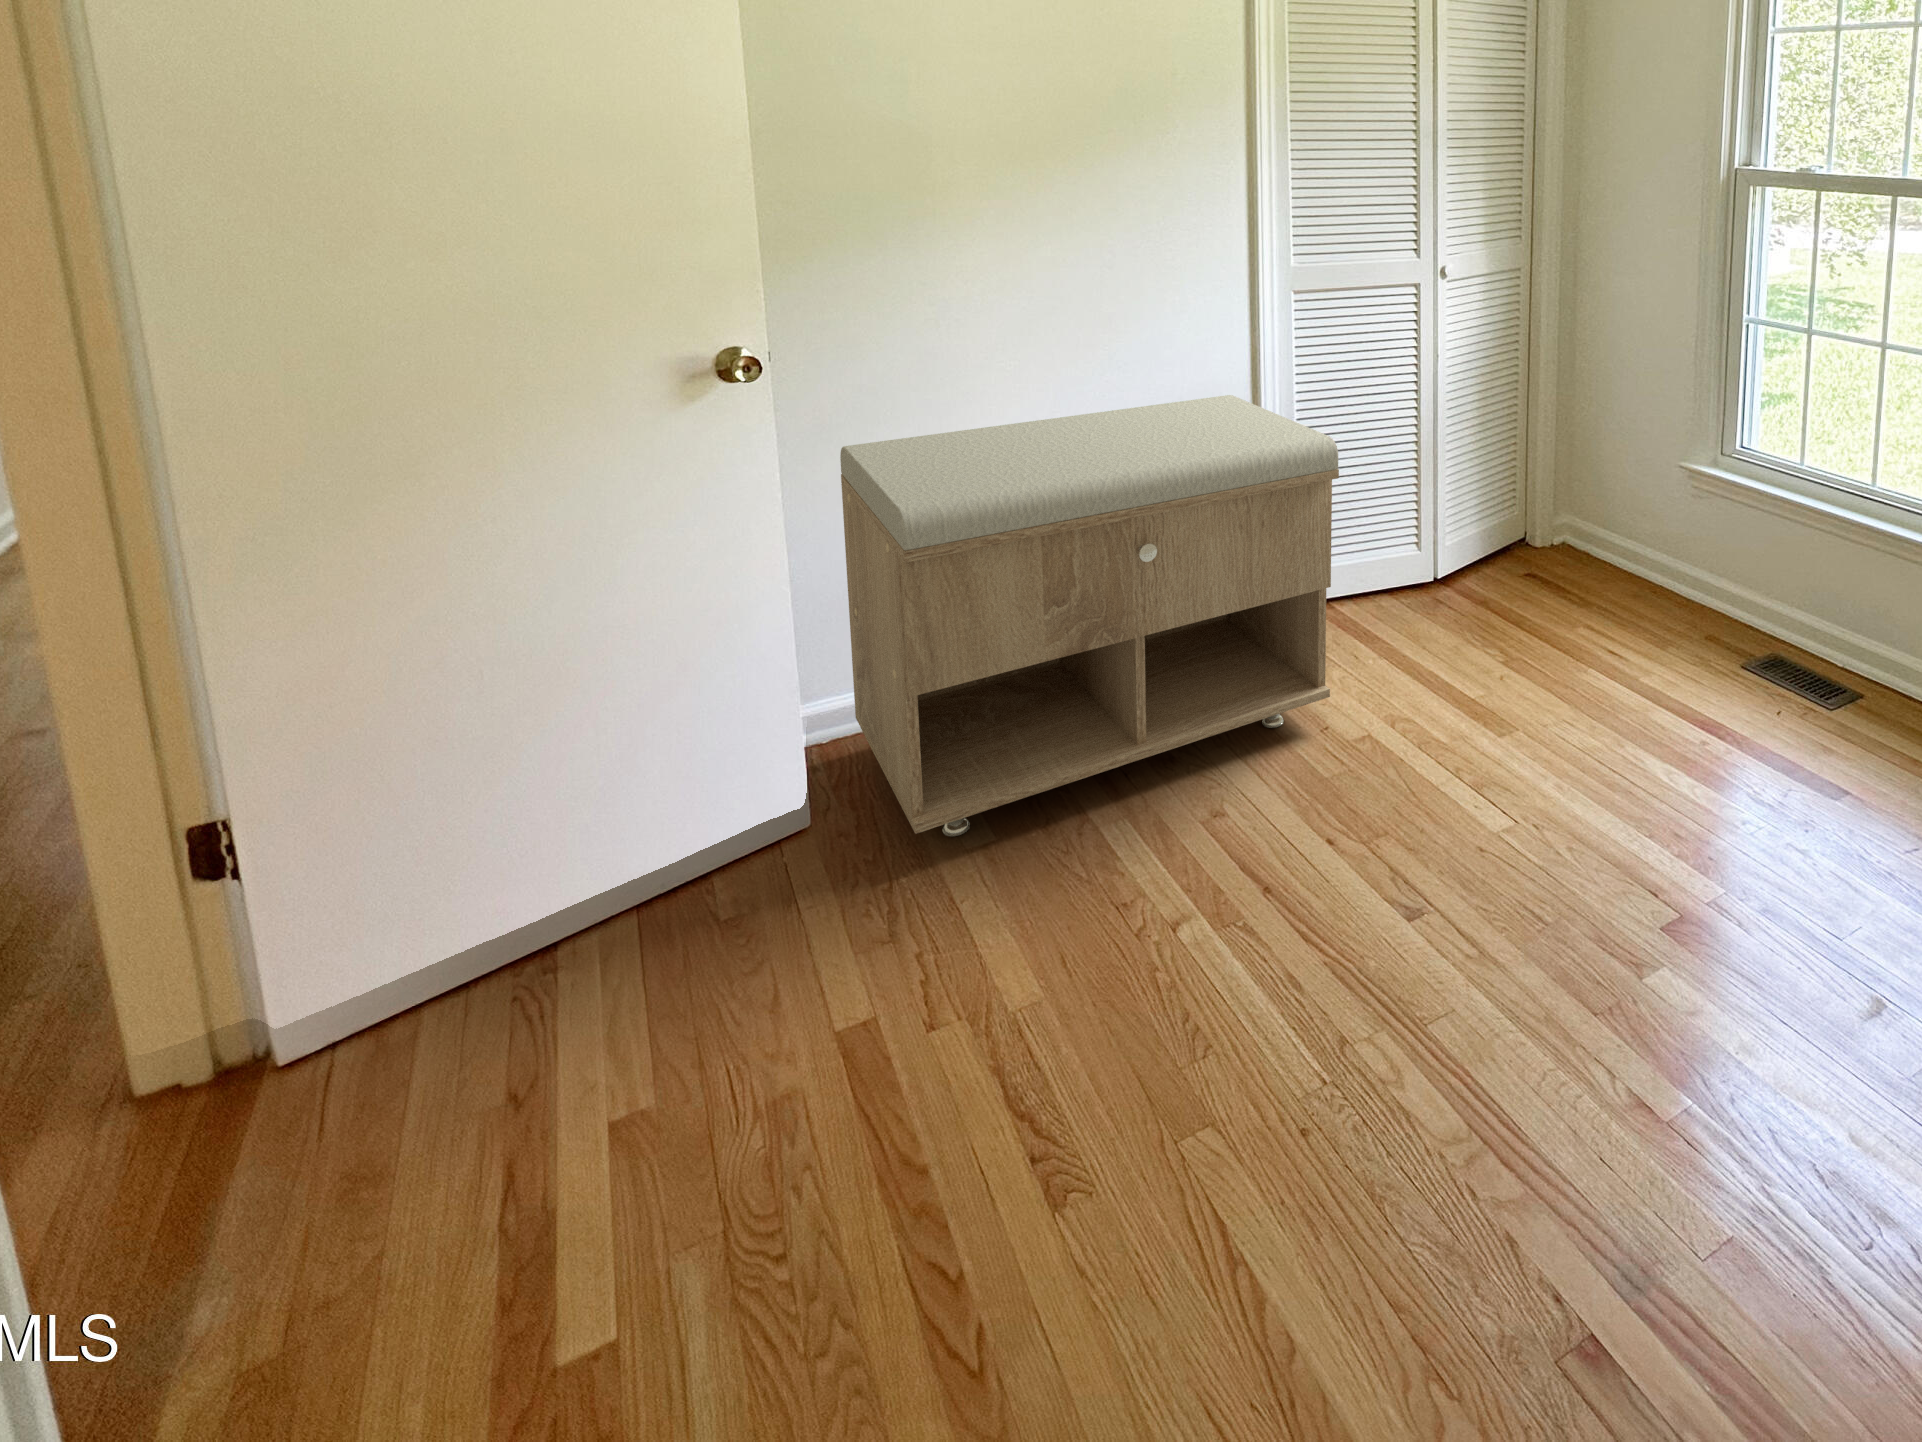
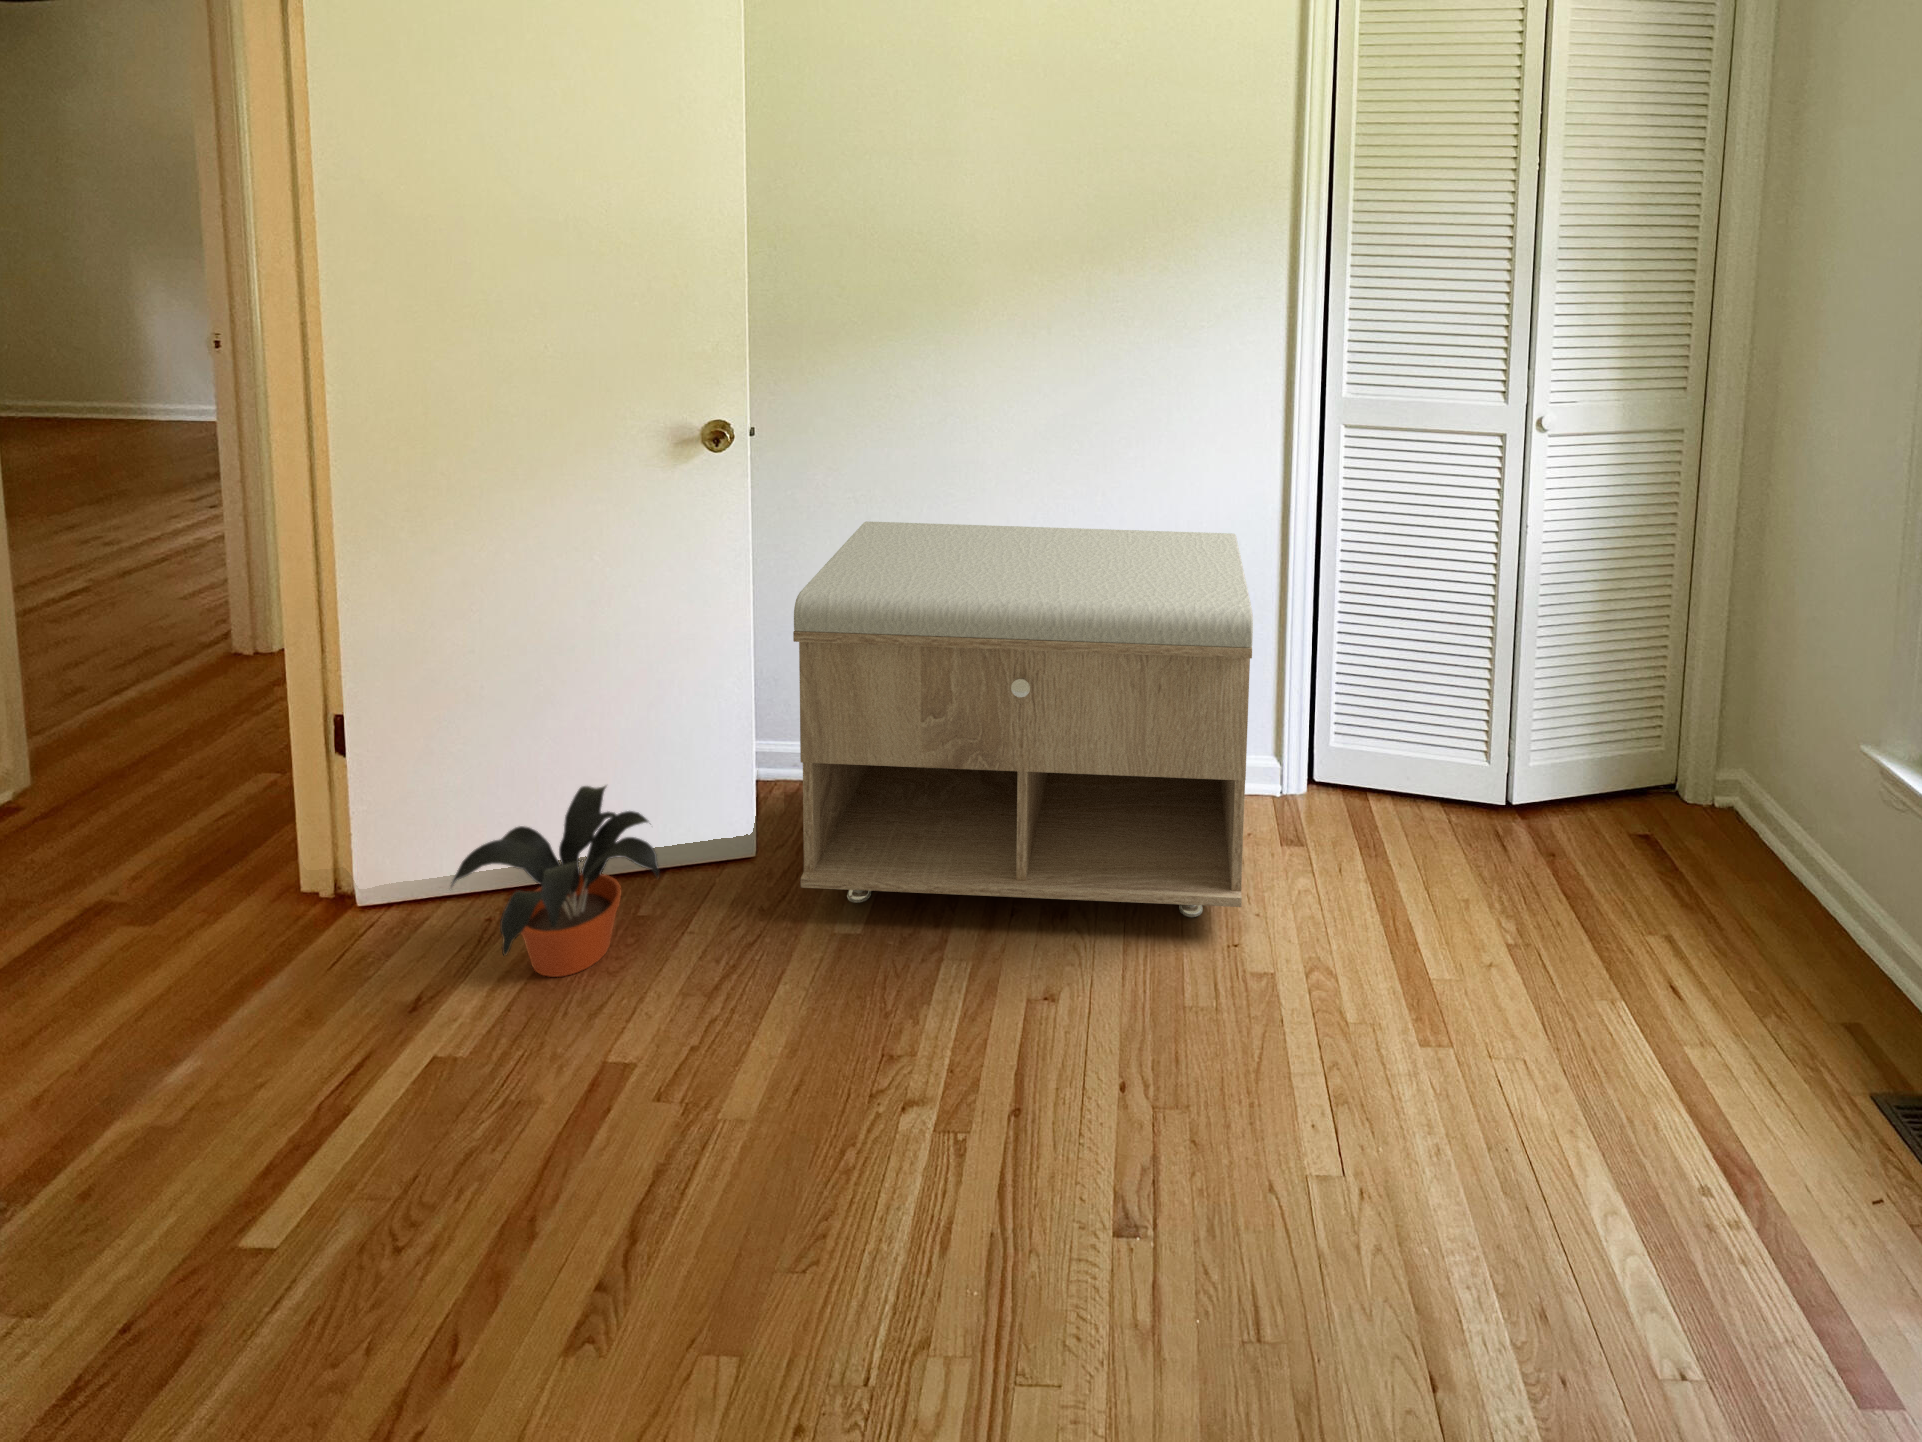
potted plant: none [483,812,774,1048] -> present [451,786,660,977]

